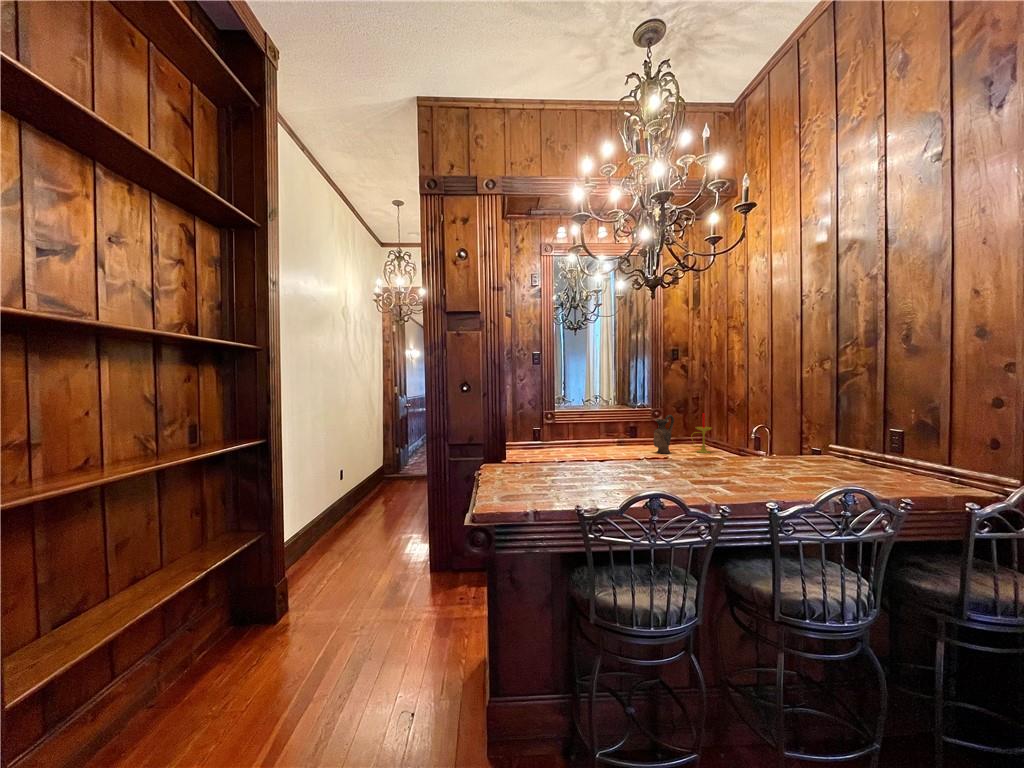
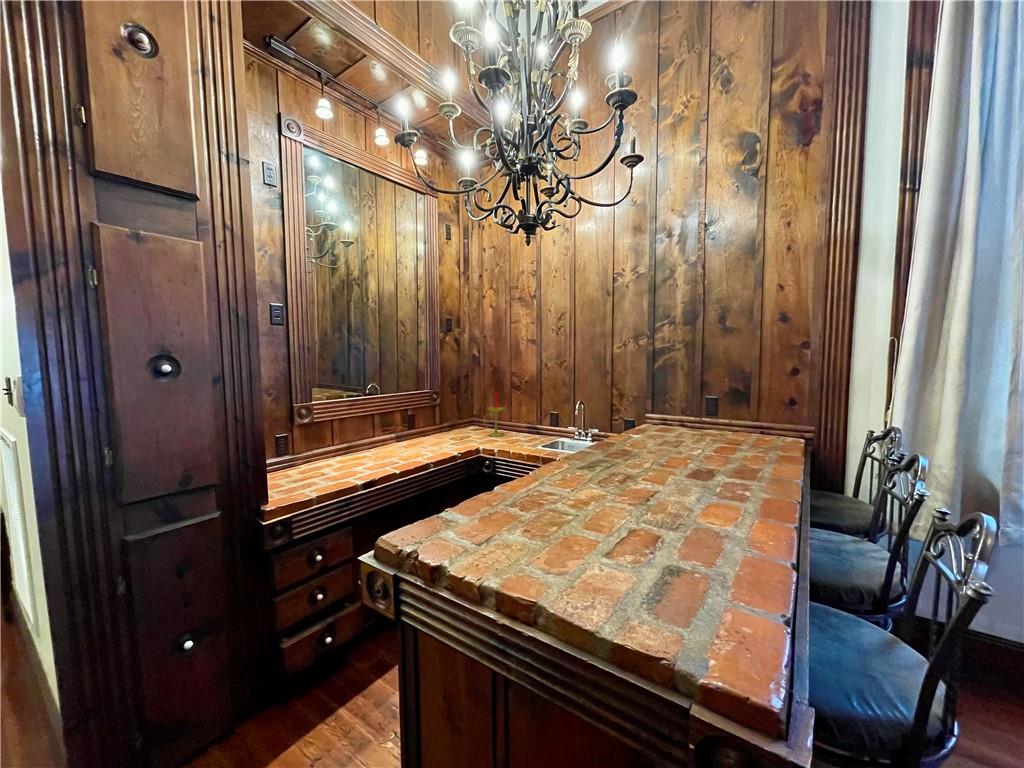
ceramic pitcher: present [653,415,674,453] -> none [457,397,476,445]

